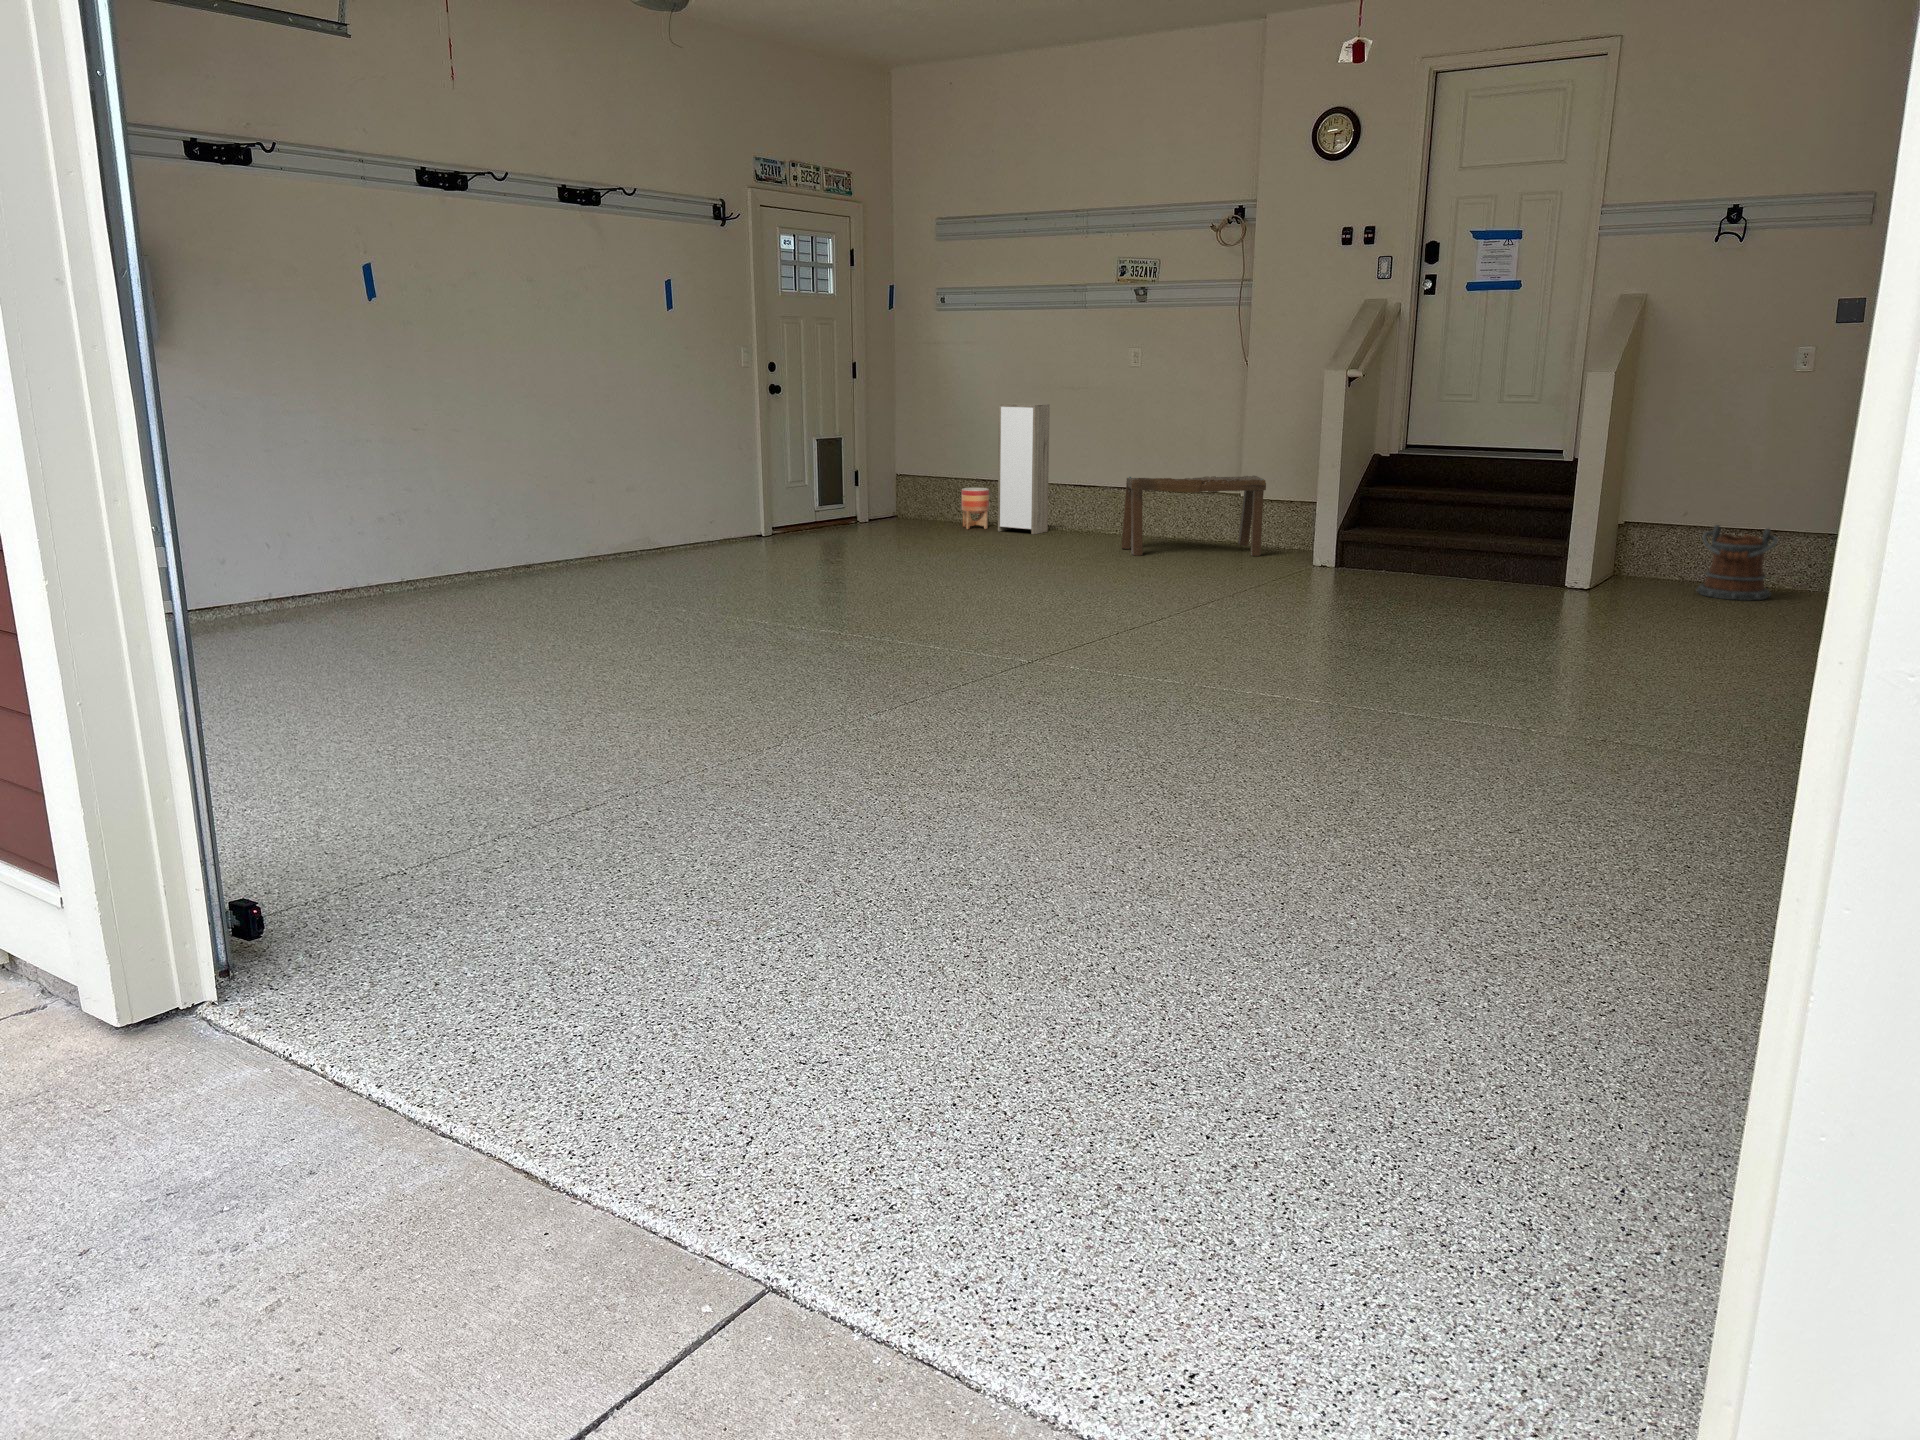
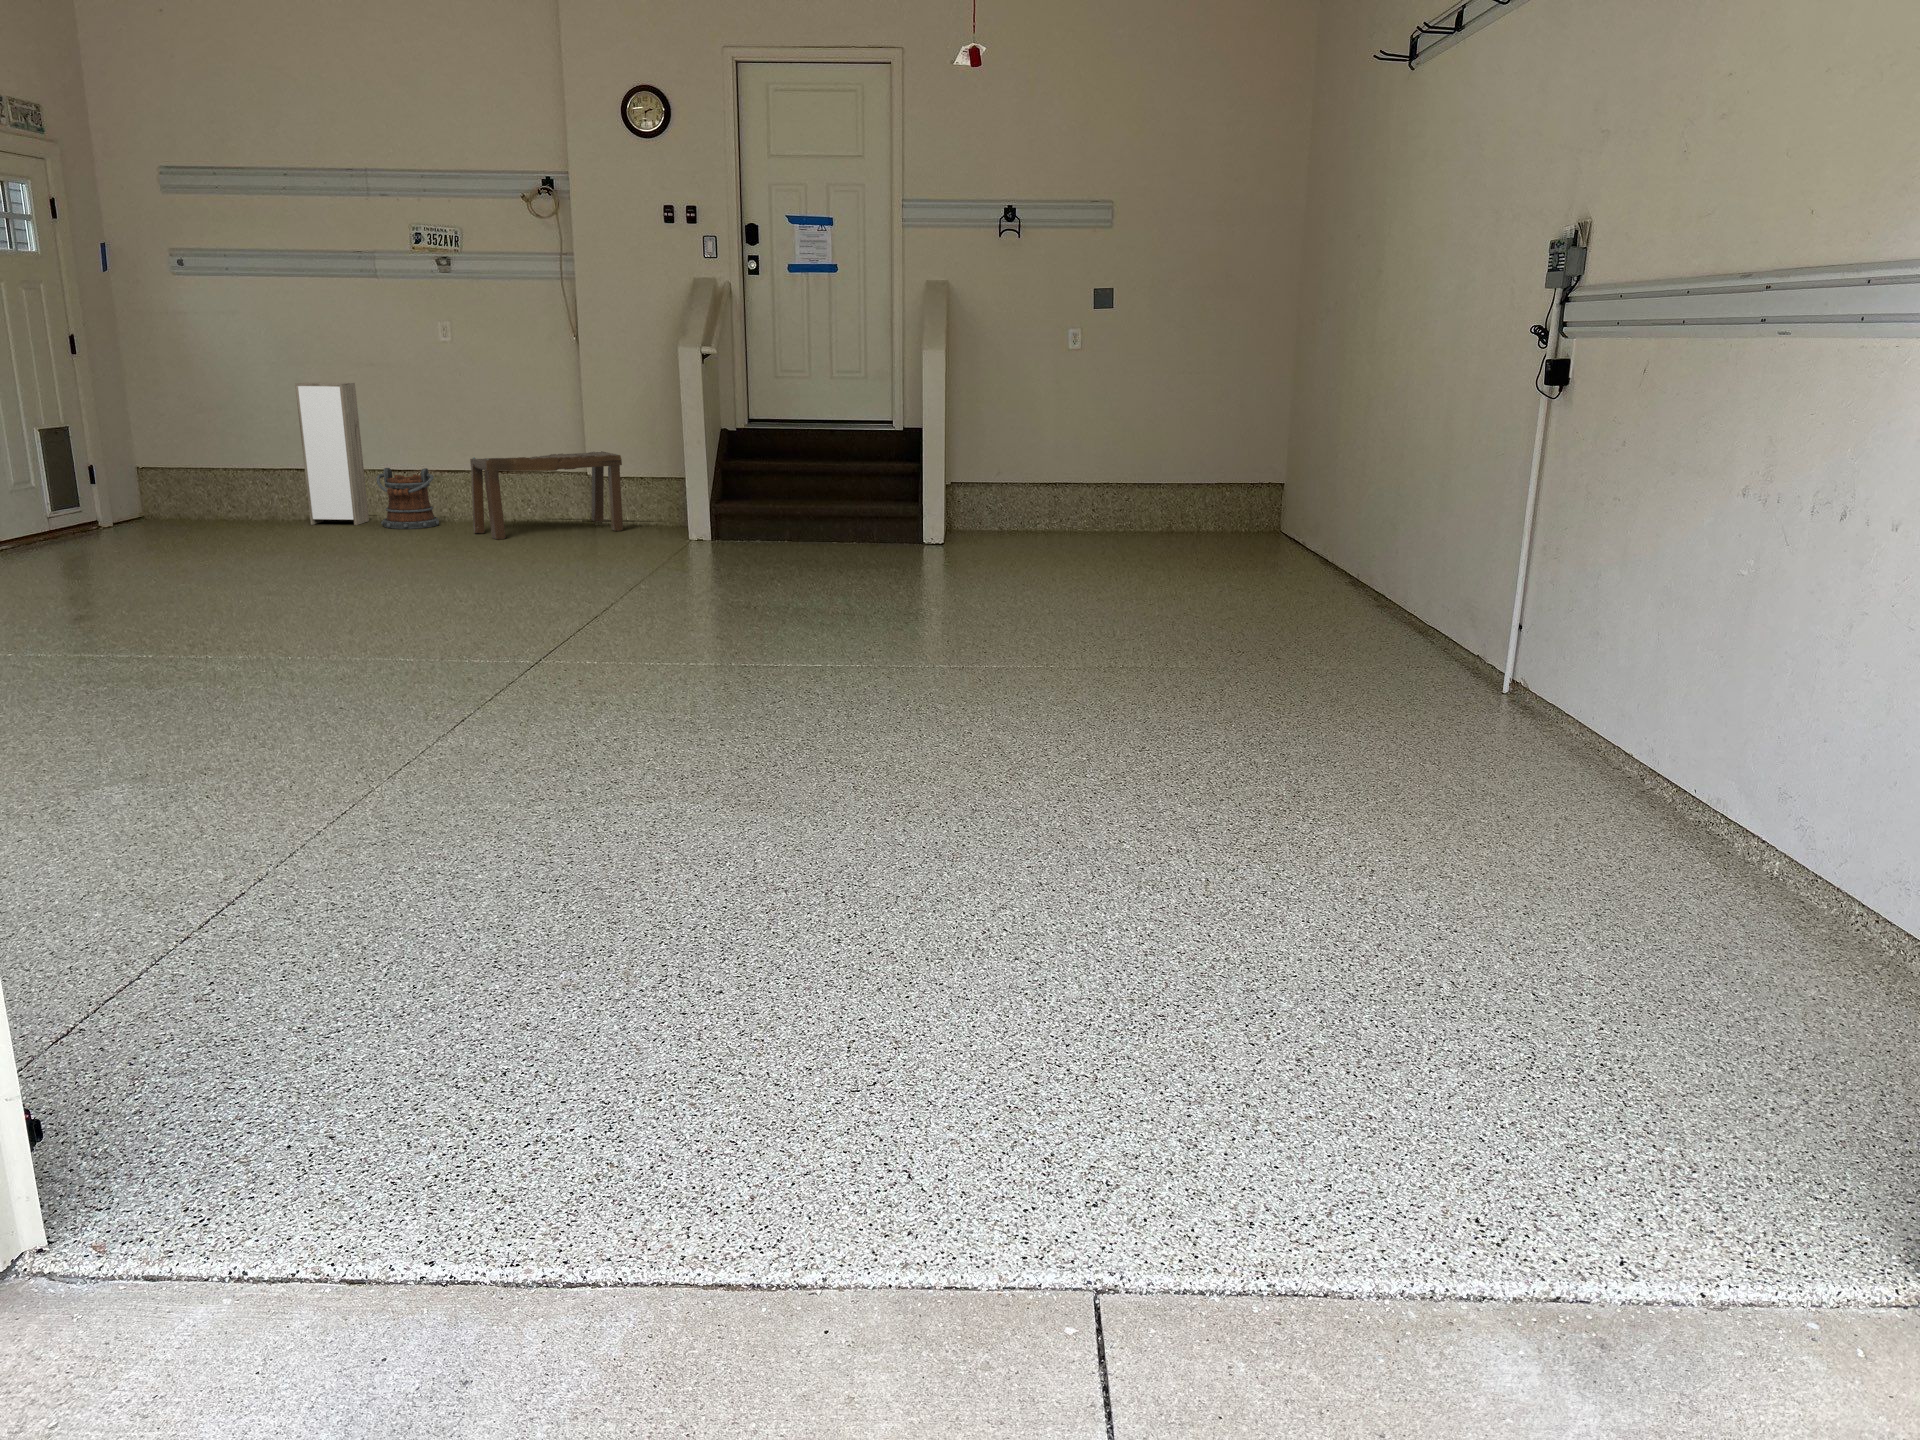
planter: present [961,488,989,529] -> none [256,477,295,525]
bucket: present [1697,525,1778,600] -> present [377,468,439,529]

